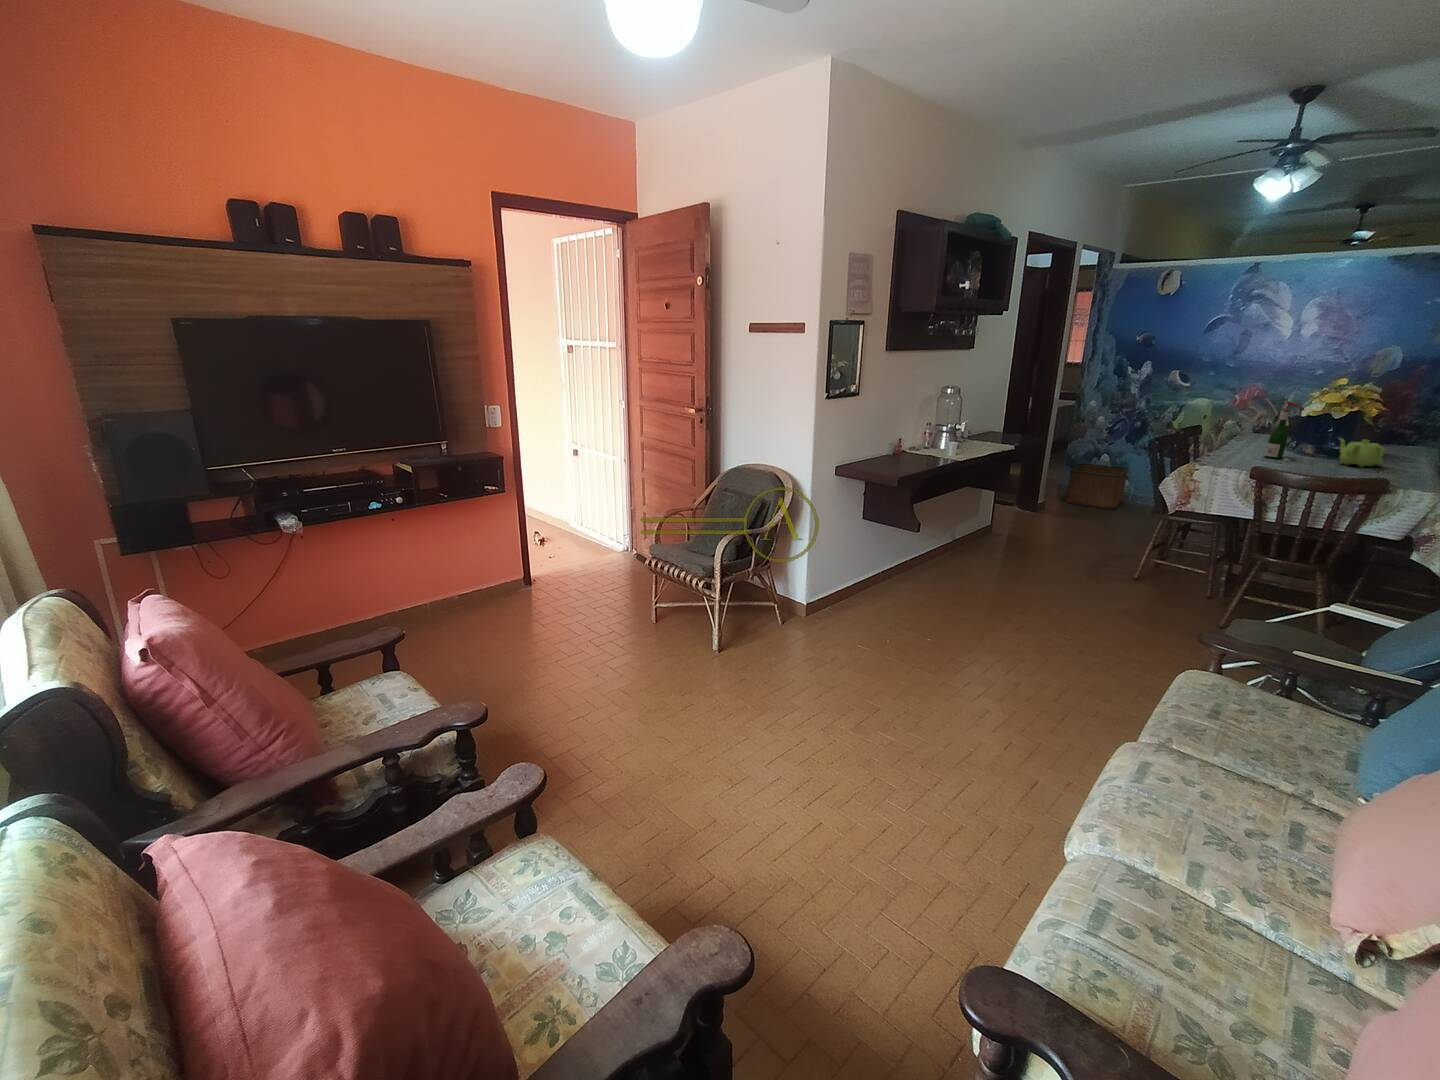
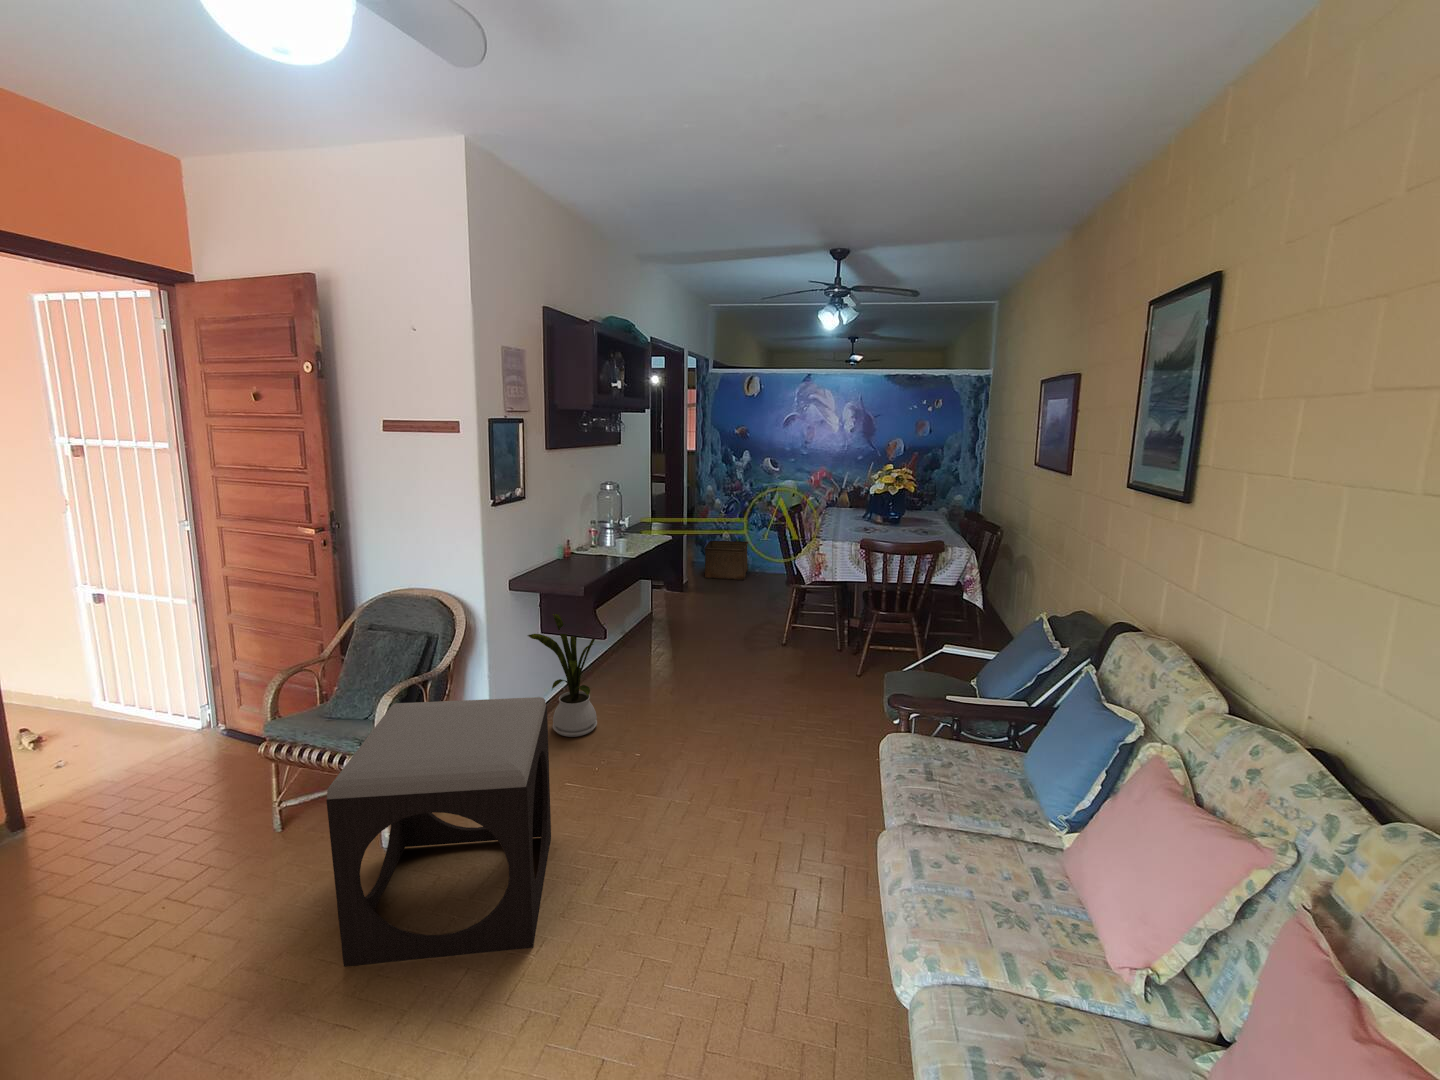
wine bottle: present [1265,400,1304,460] -> none [857,484,876,530]
teapot: present [1338,438,1386,467] -> none [899,511,929,532]
house plant: none [844,498,920,614] -> present [528,614,606,737]
footstool: none [670,544,839,743] -> present [326,697,551,966]

